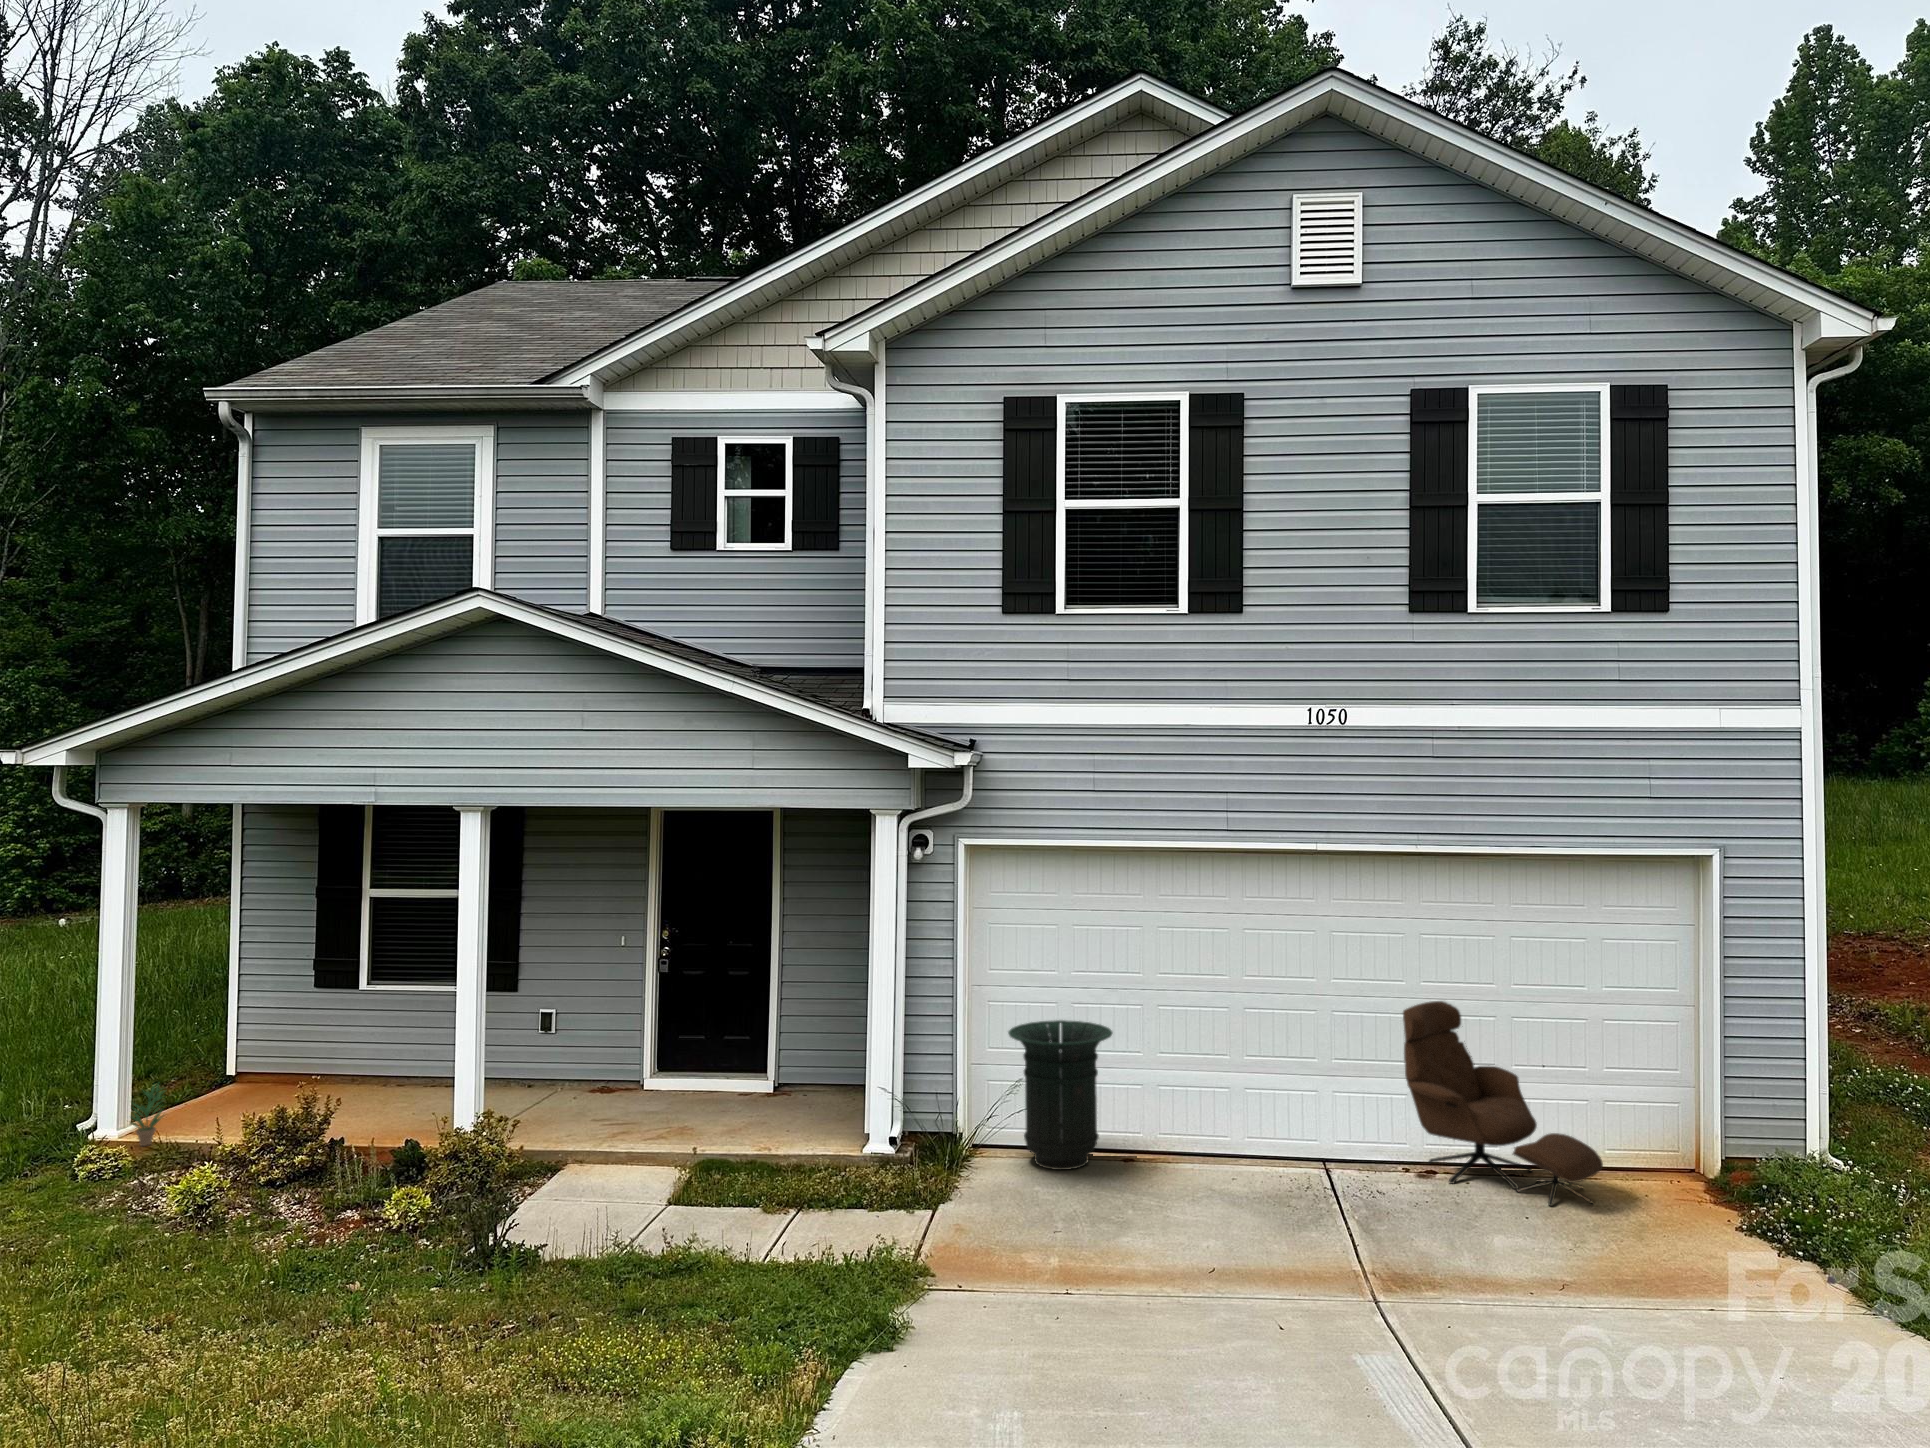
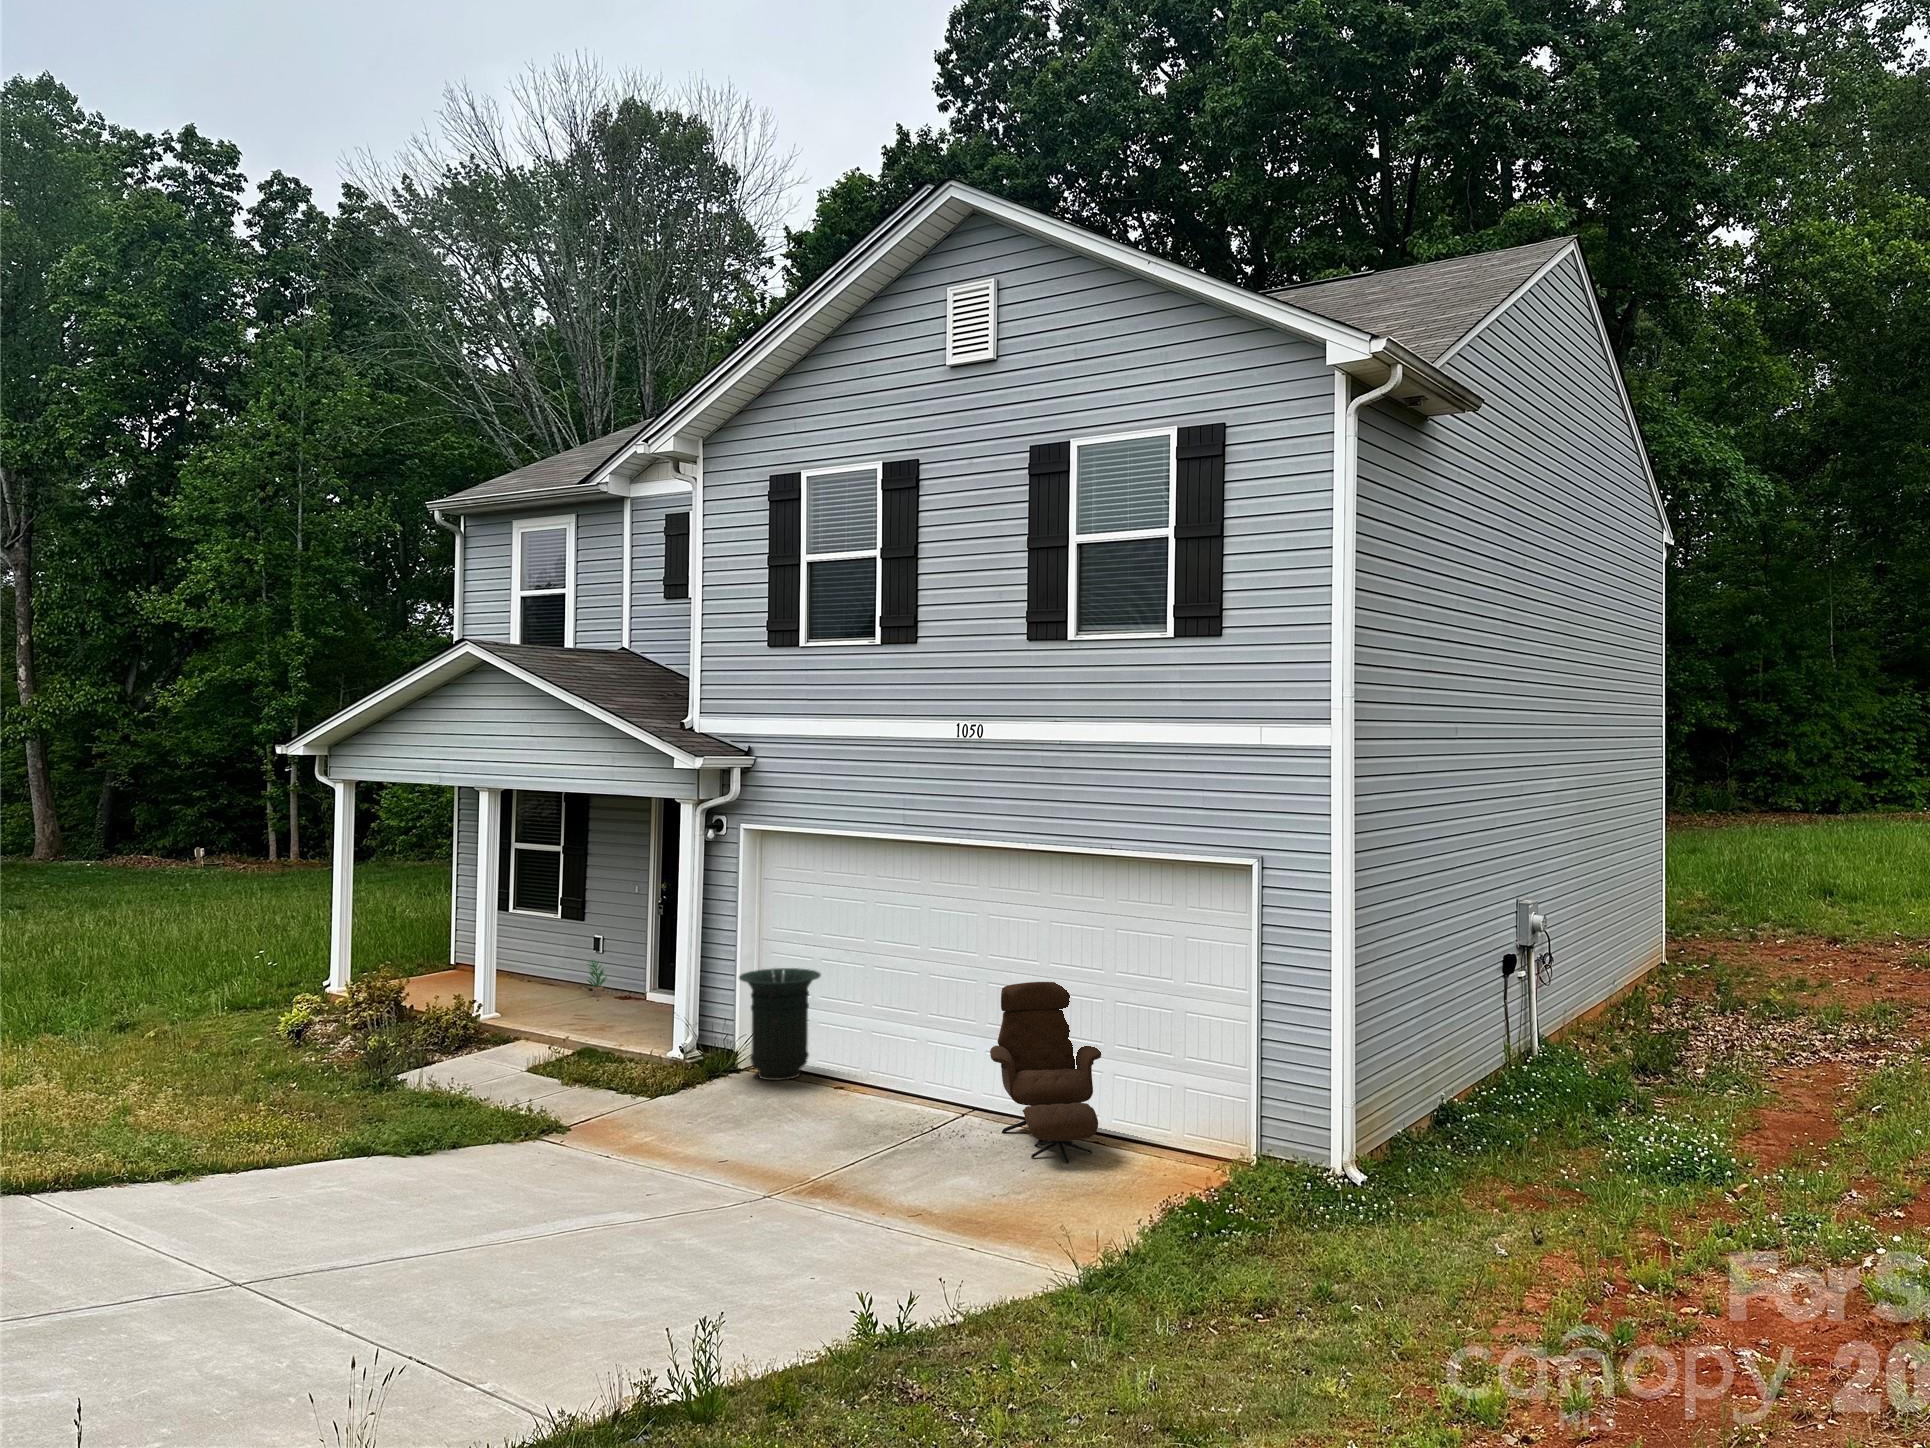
potted plant: present [131,1085,165,1146] -> present [587,960,608,997]

